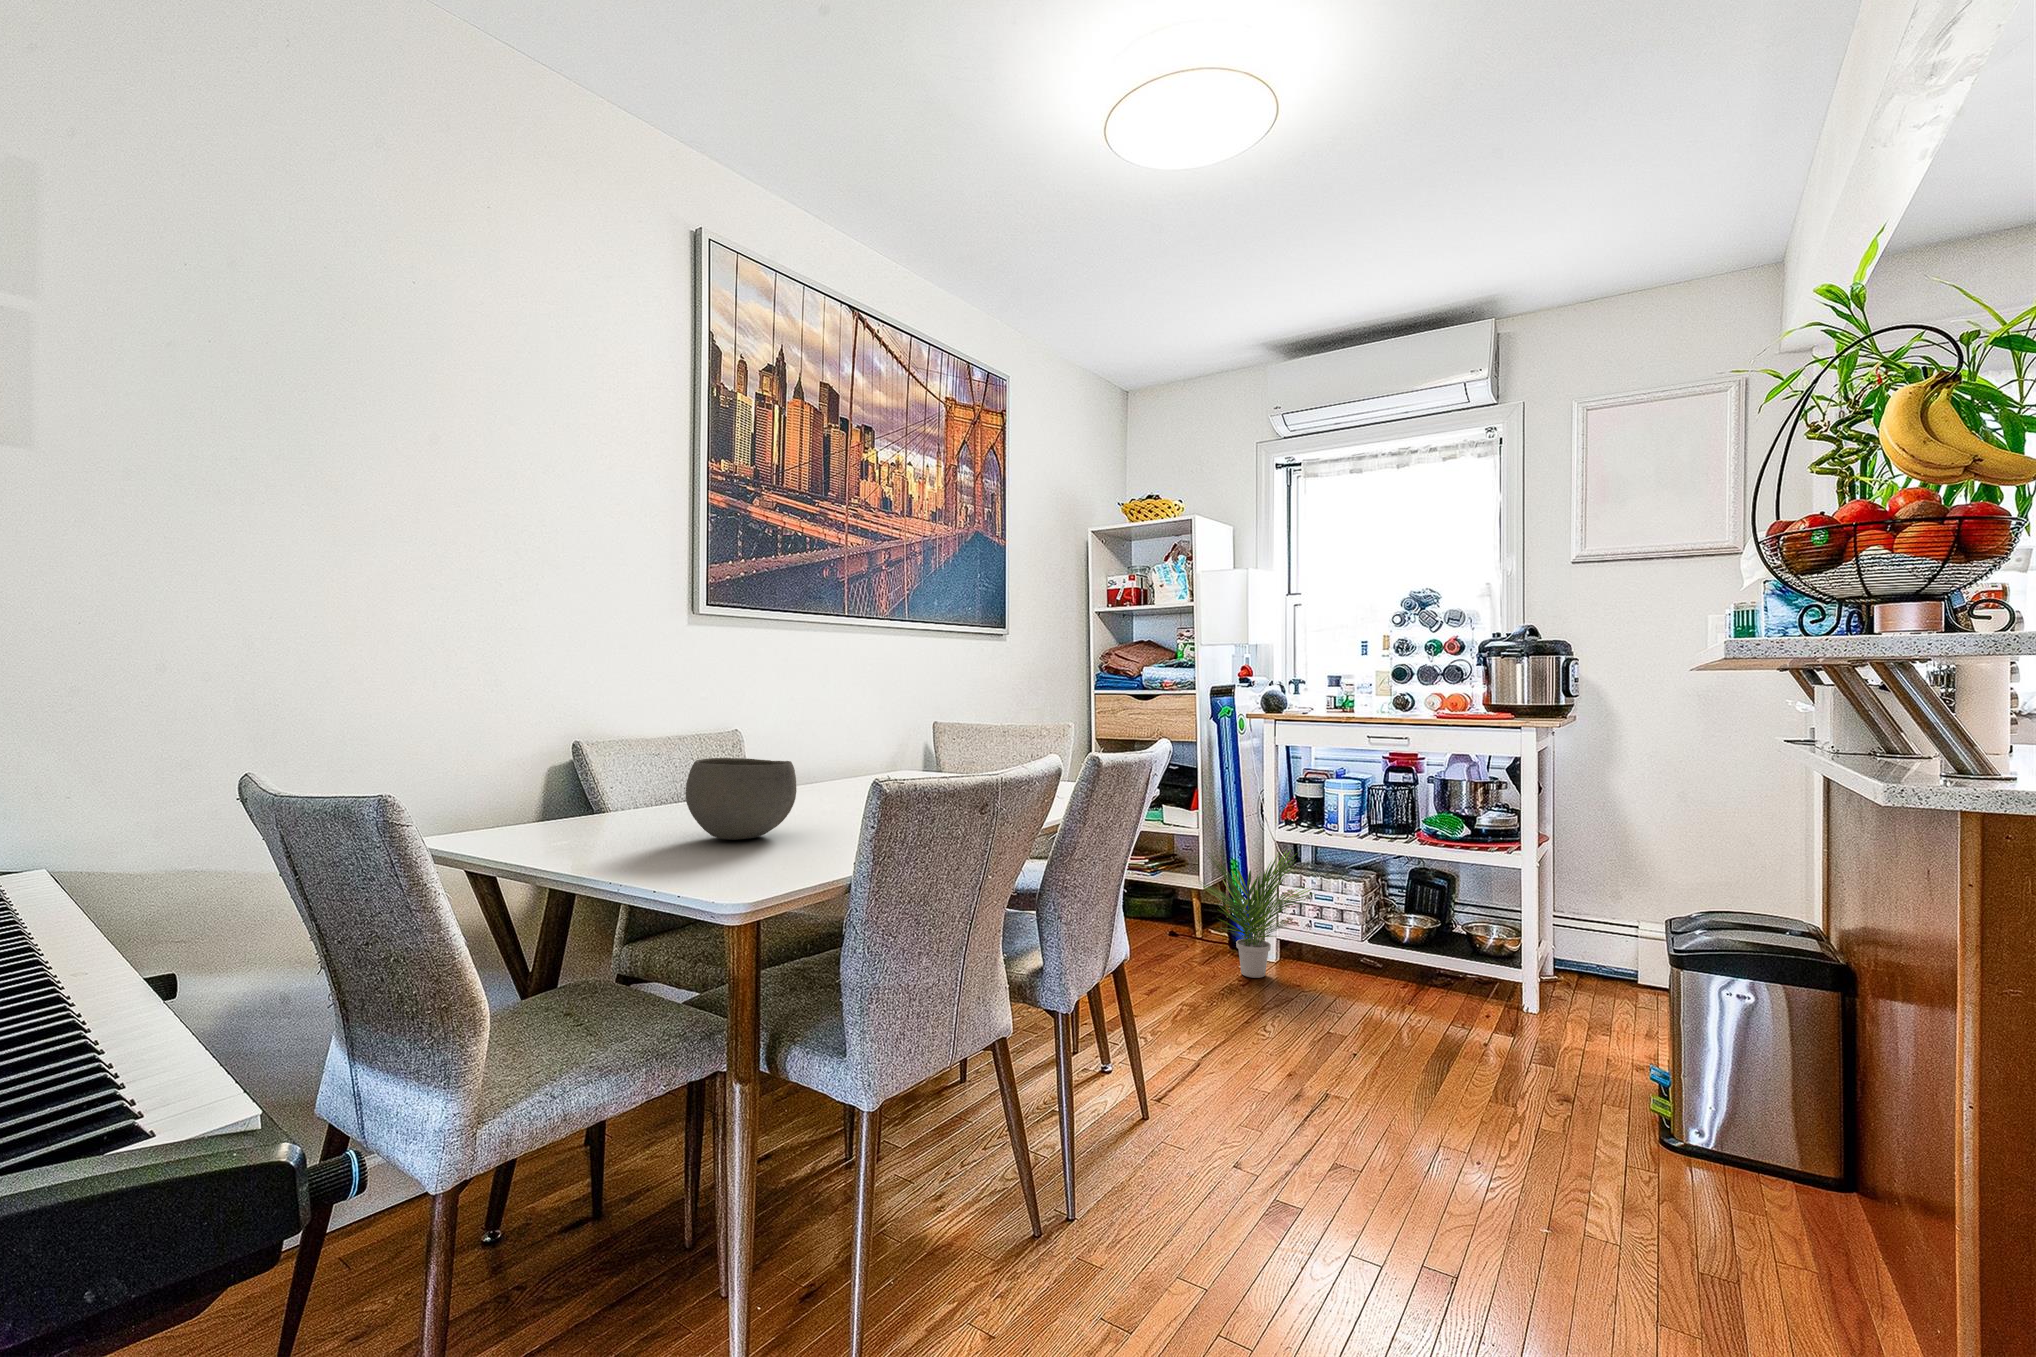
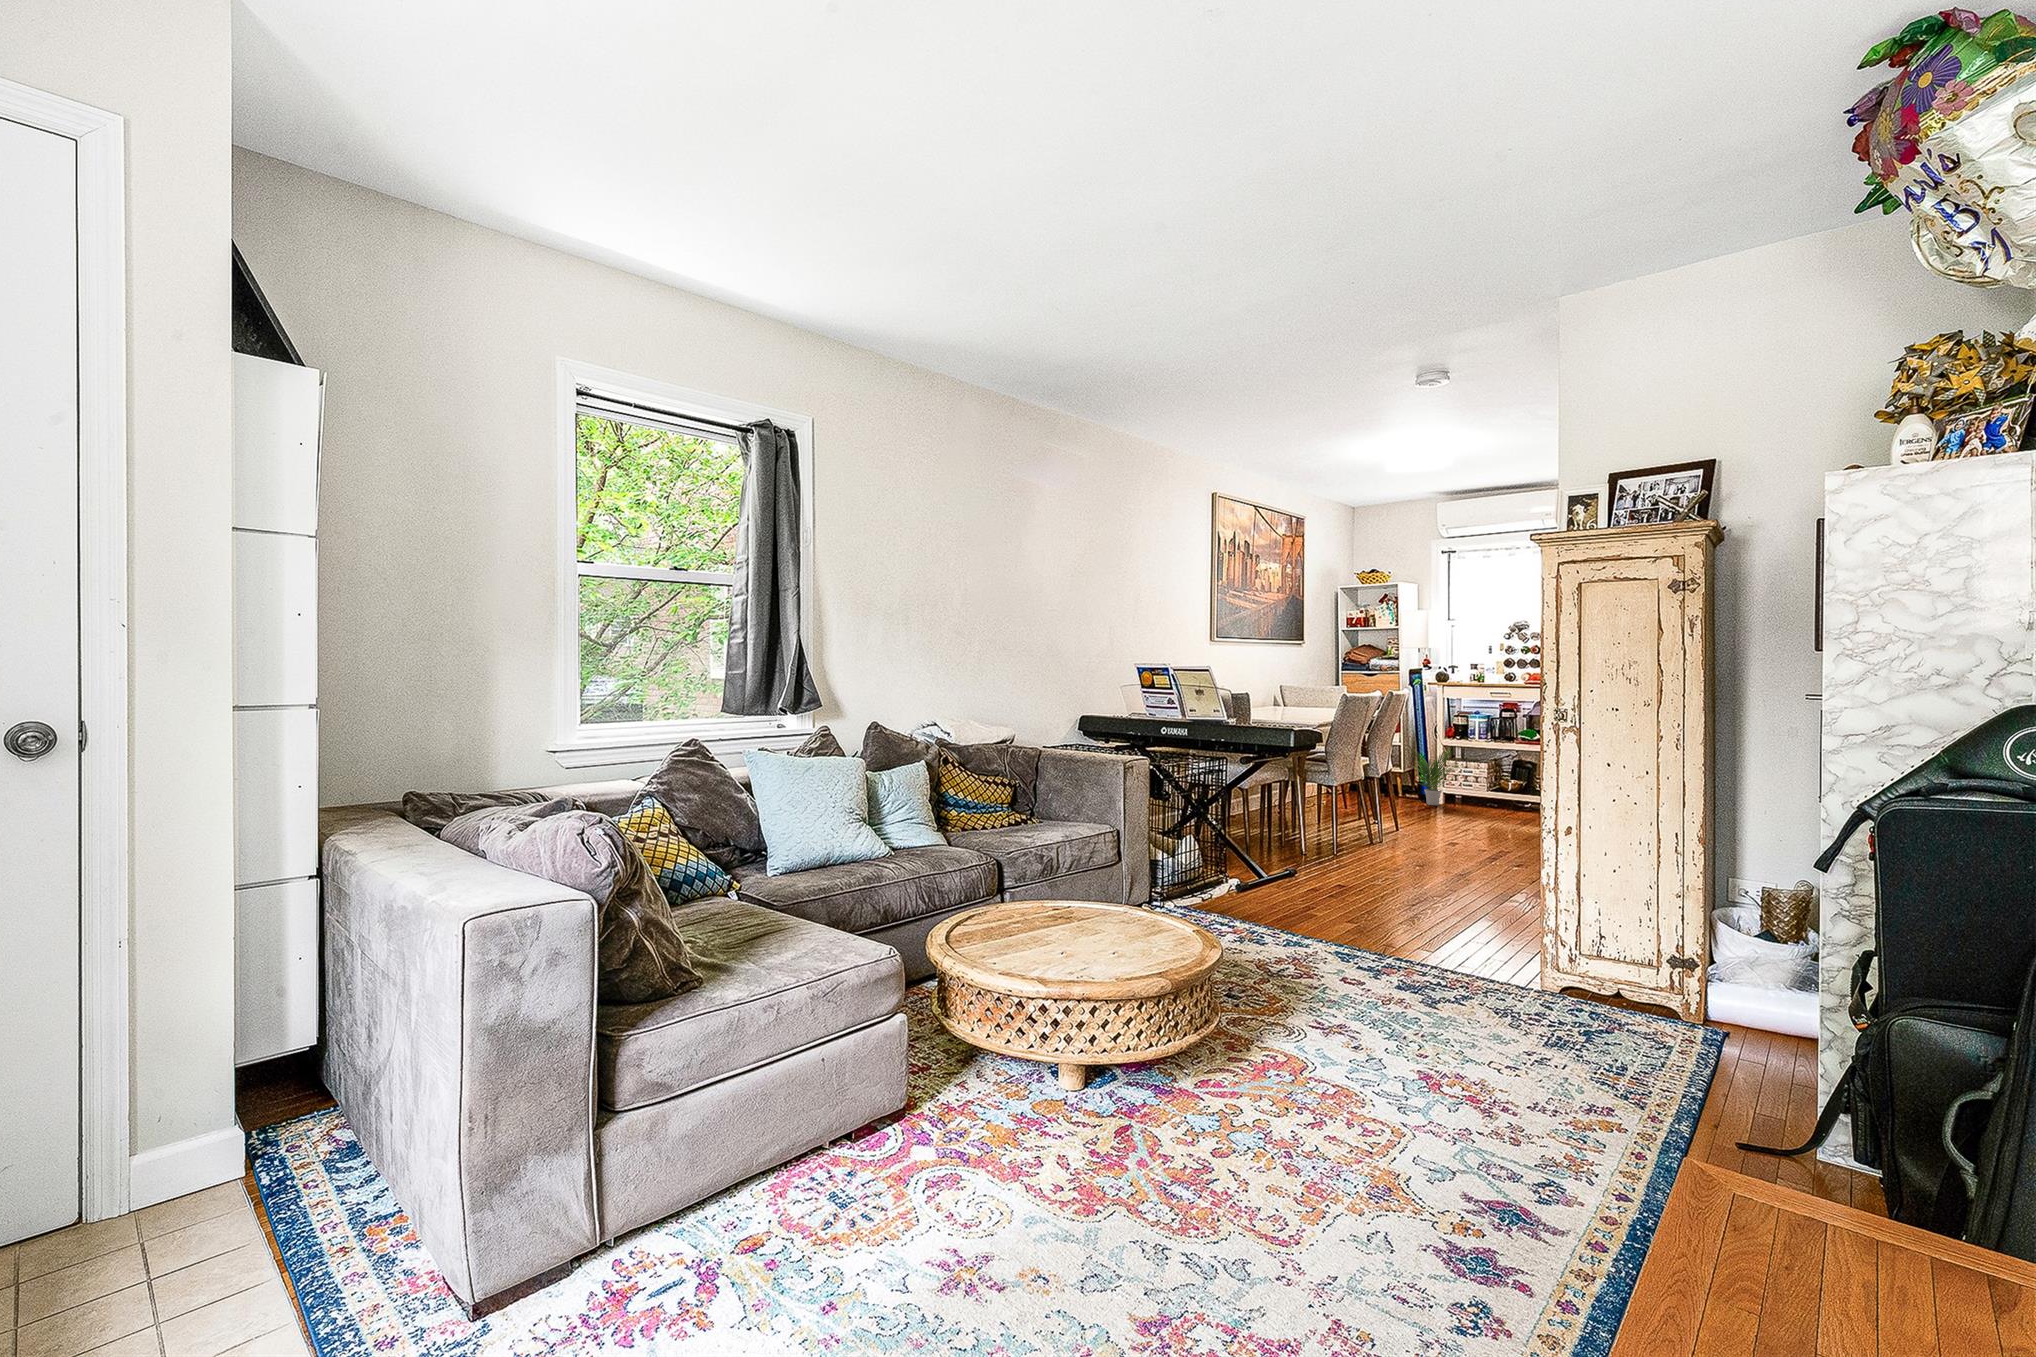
bowl: present [686,758,797,840] -> none [1263,693,1297,718]

